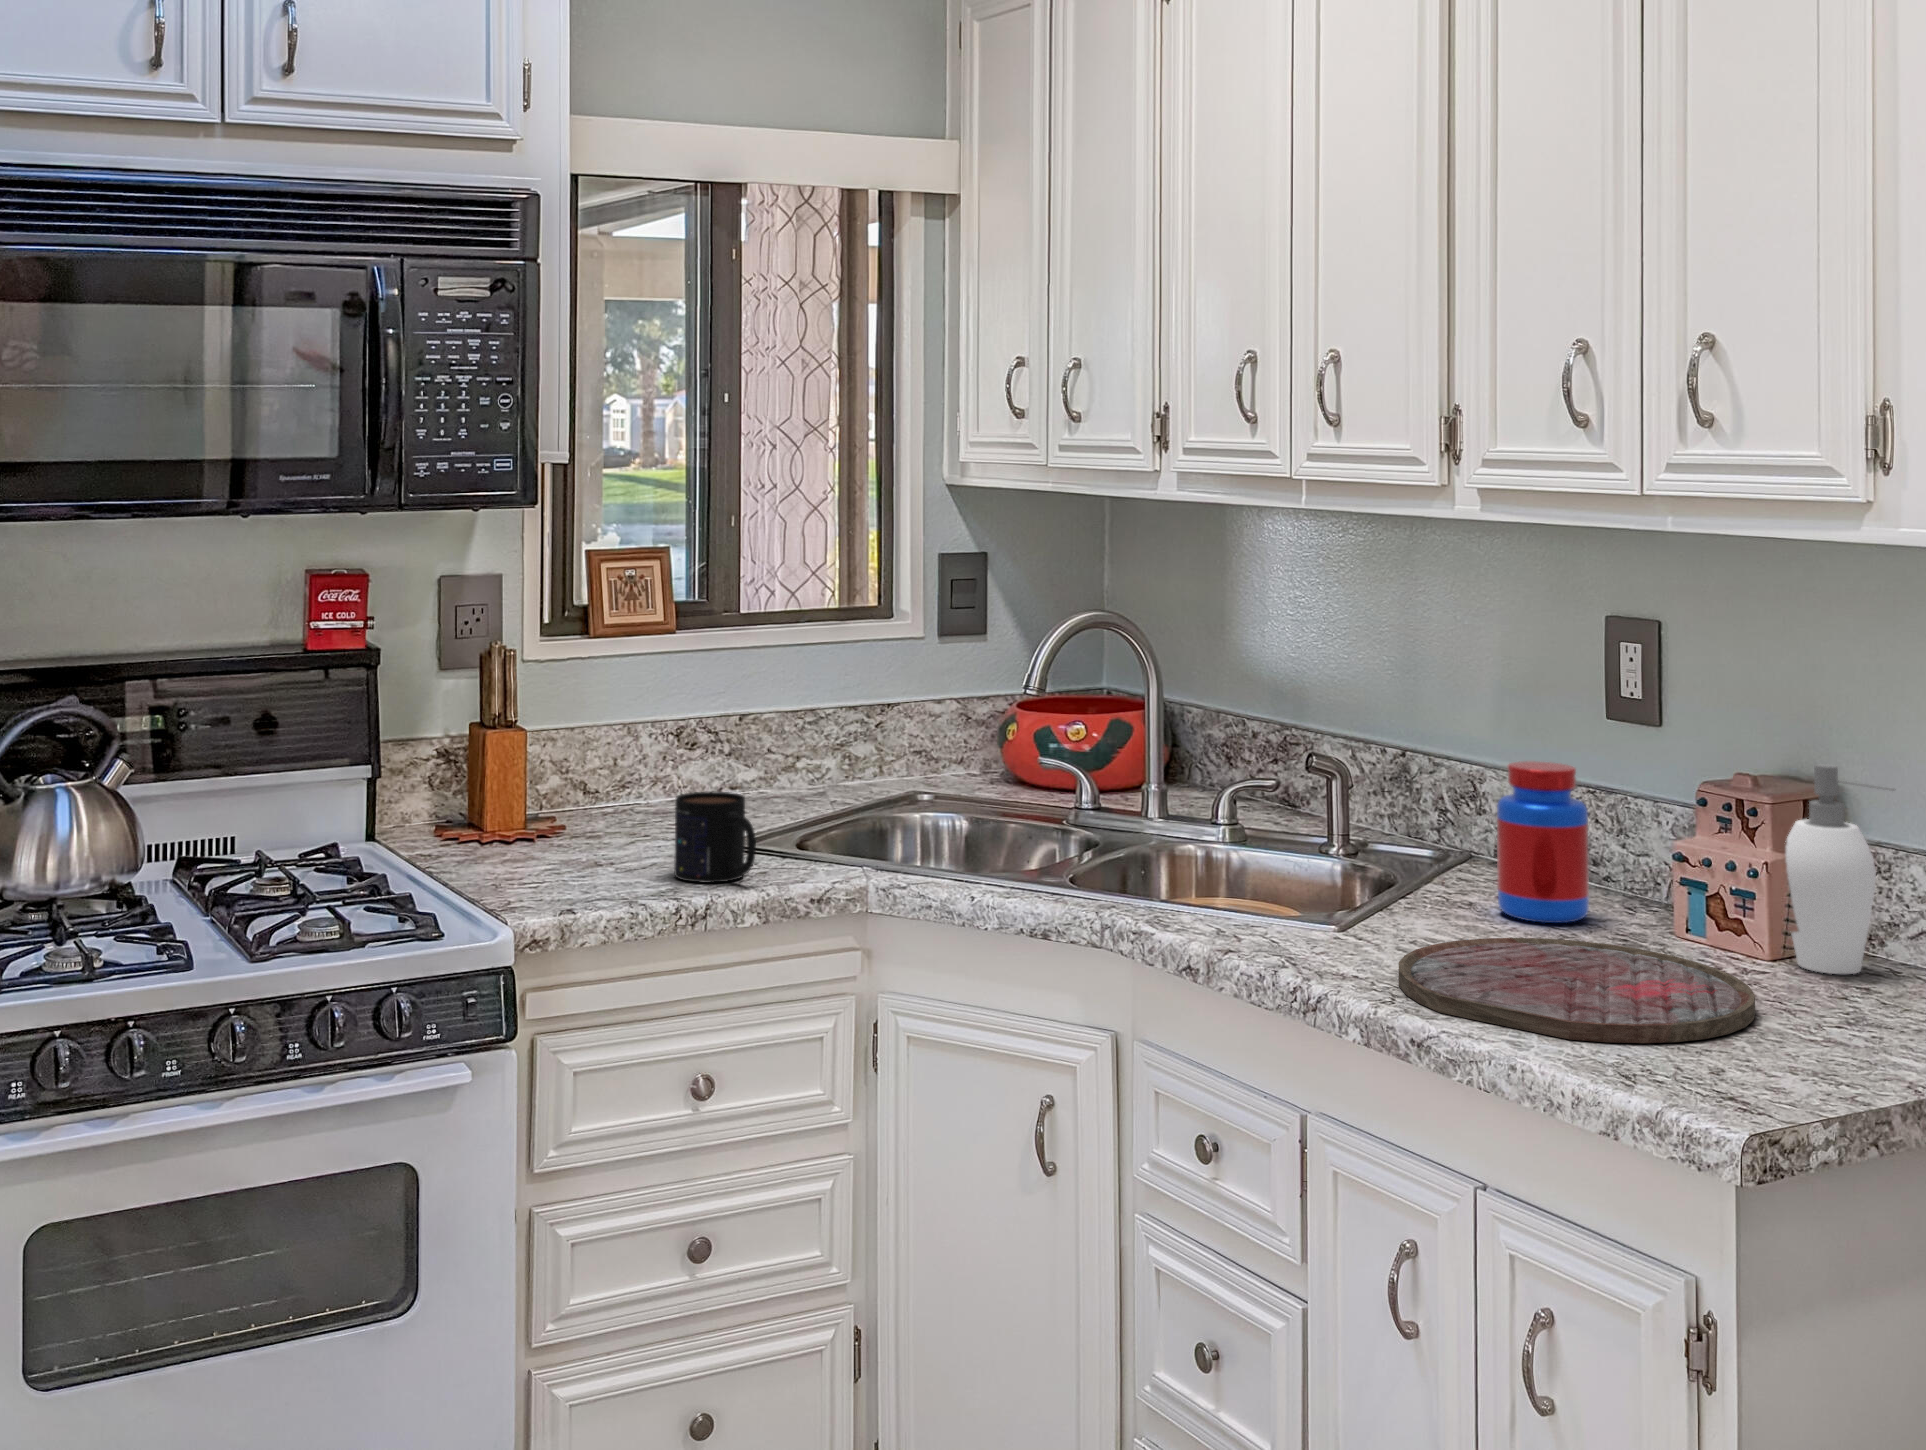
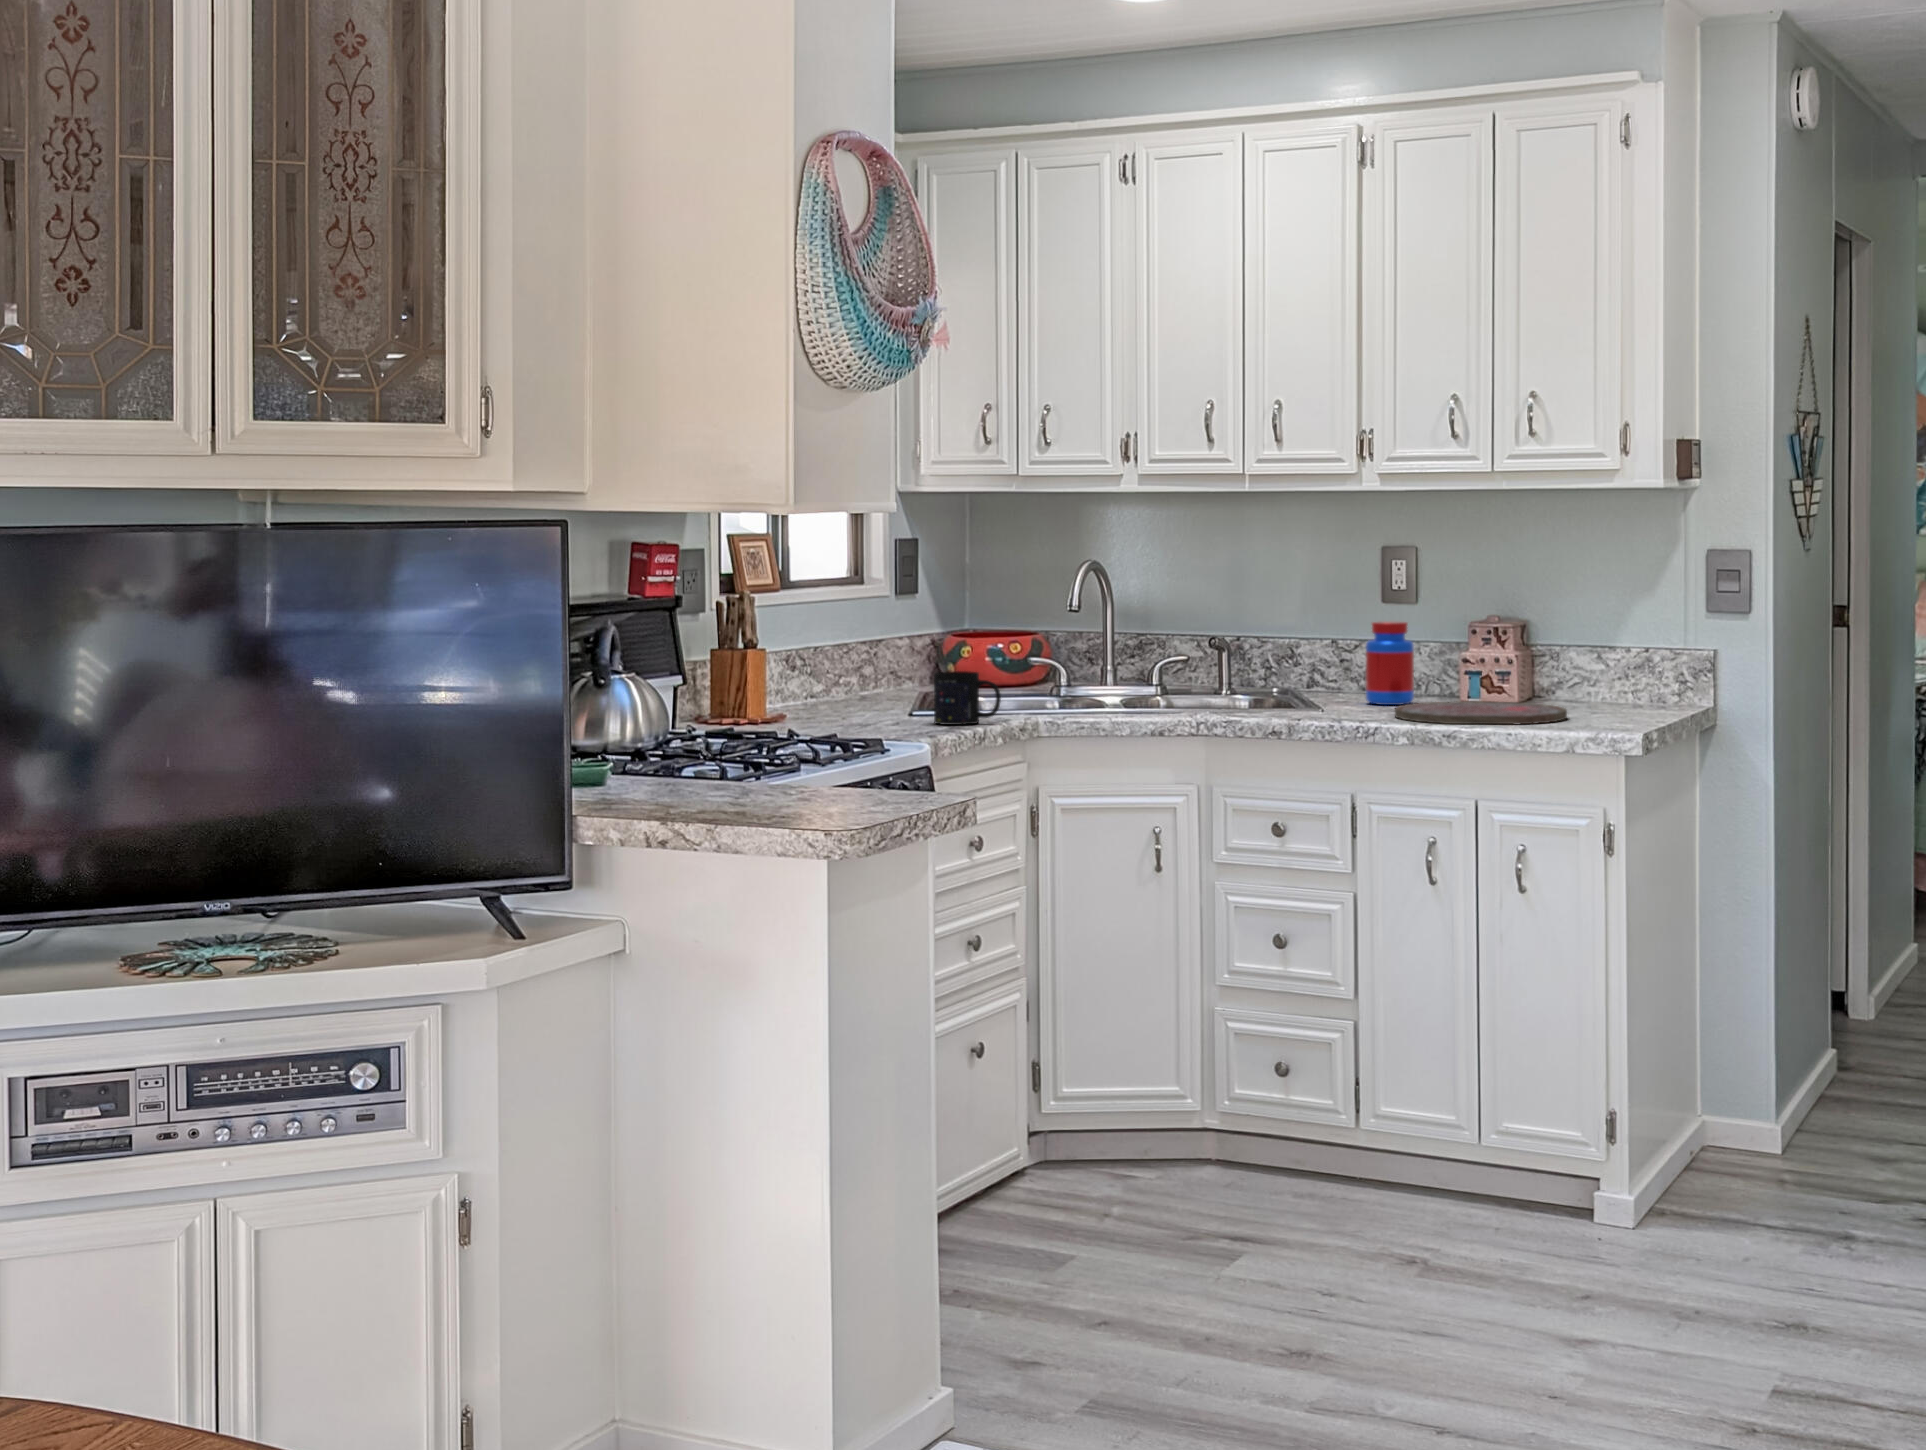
soap dispenser: present [1786,764,1894,974] -> none [1522,604,1581,706]

